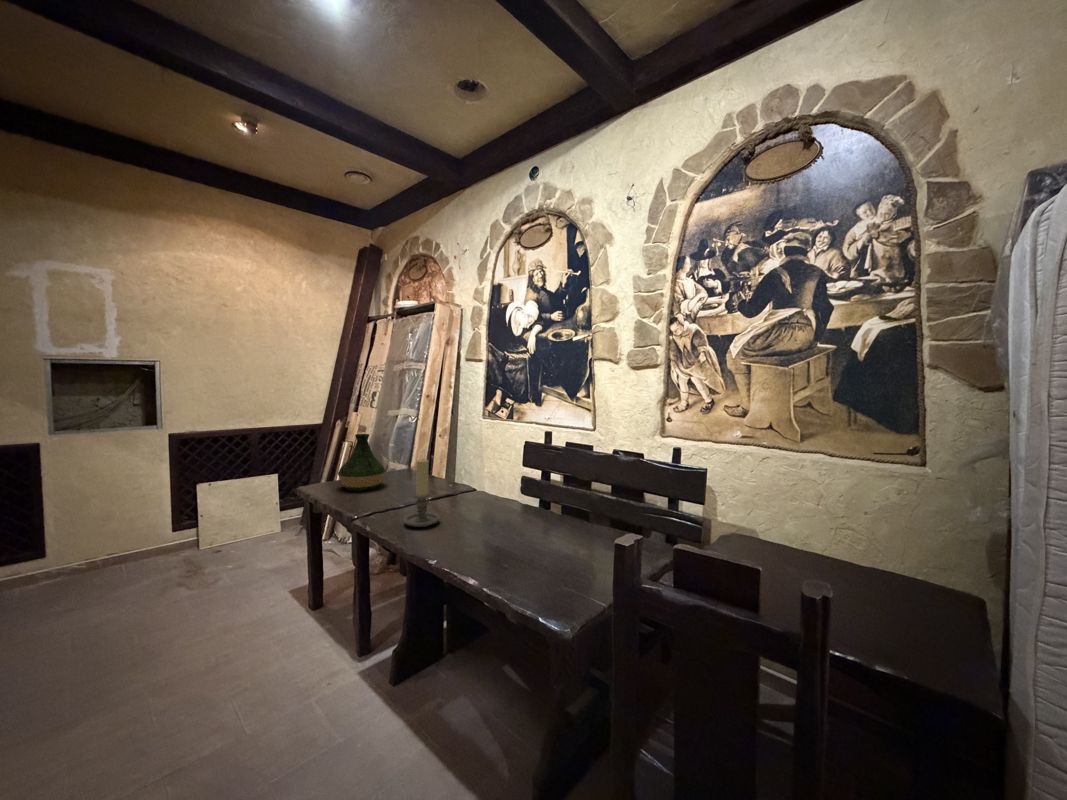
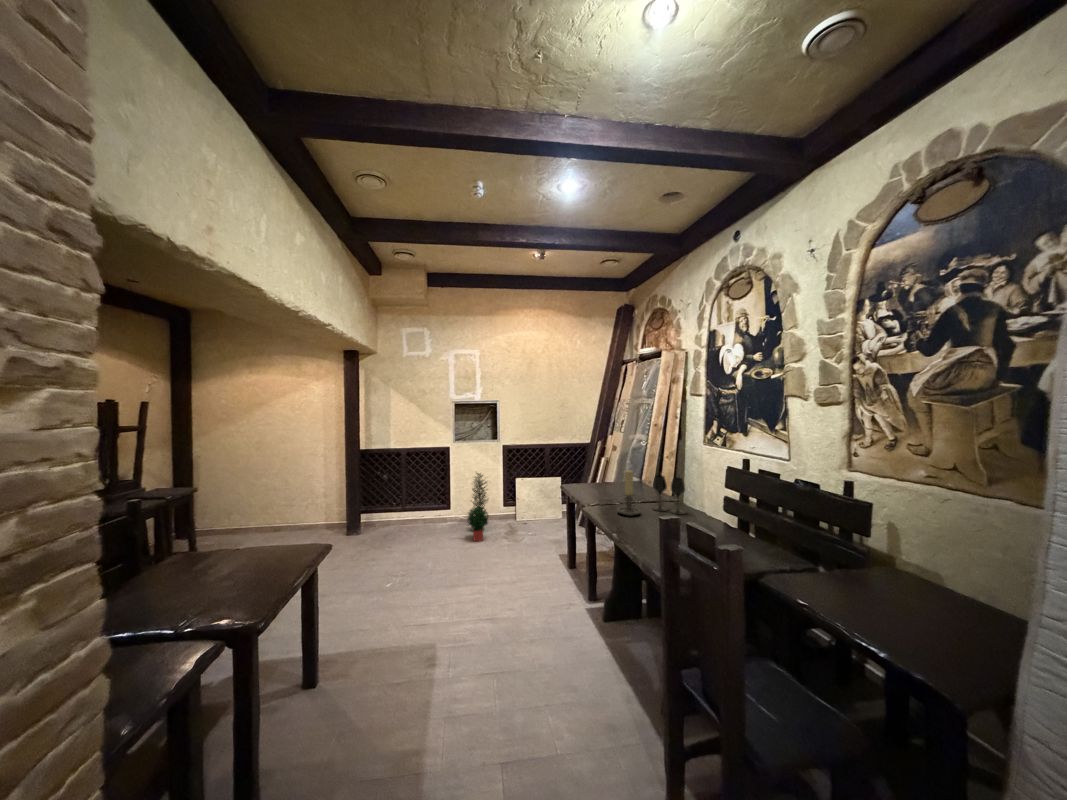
vase: present [338,434,385,491] -> none [588,451,619,491]
wine glass: none [448,462,493,511] -> present [653,475,685,514]
potted plant: none [73,483,136,615] -> present [467,473,489,541]

